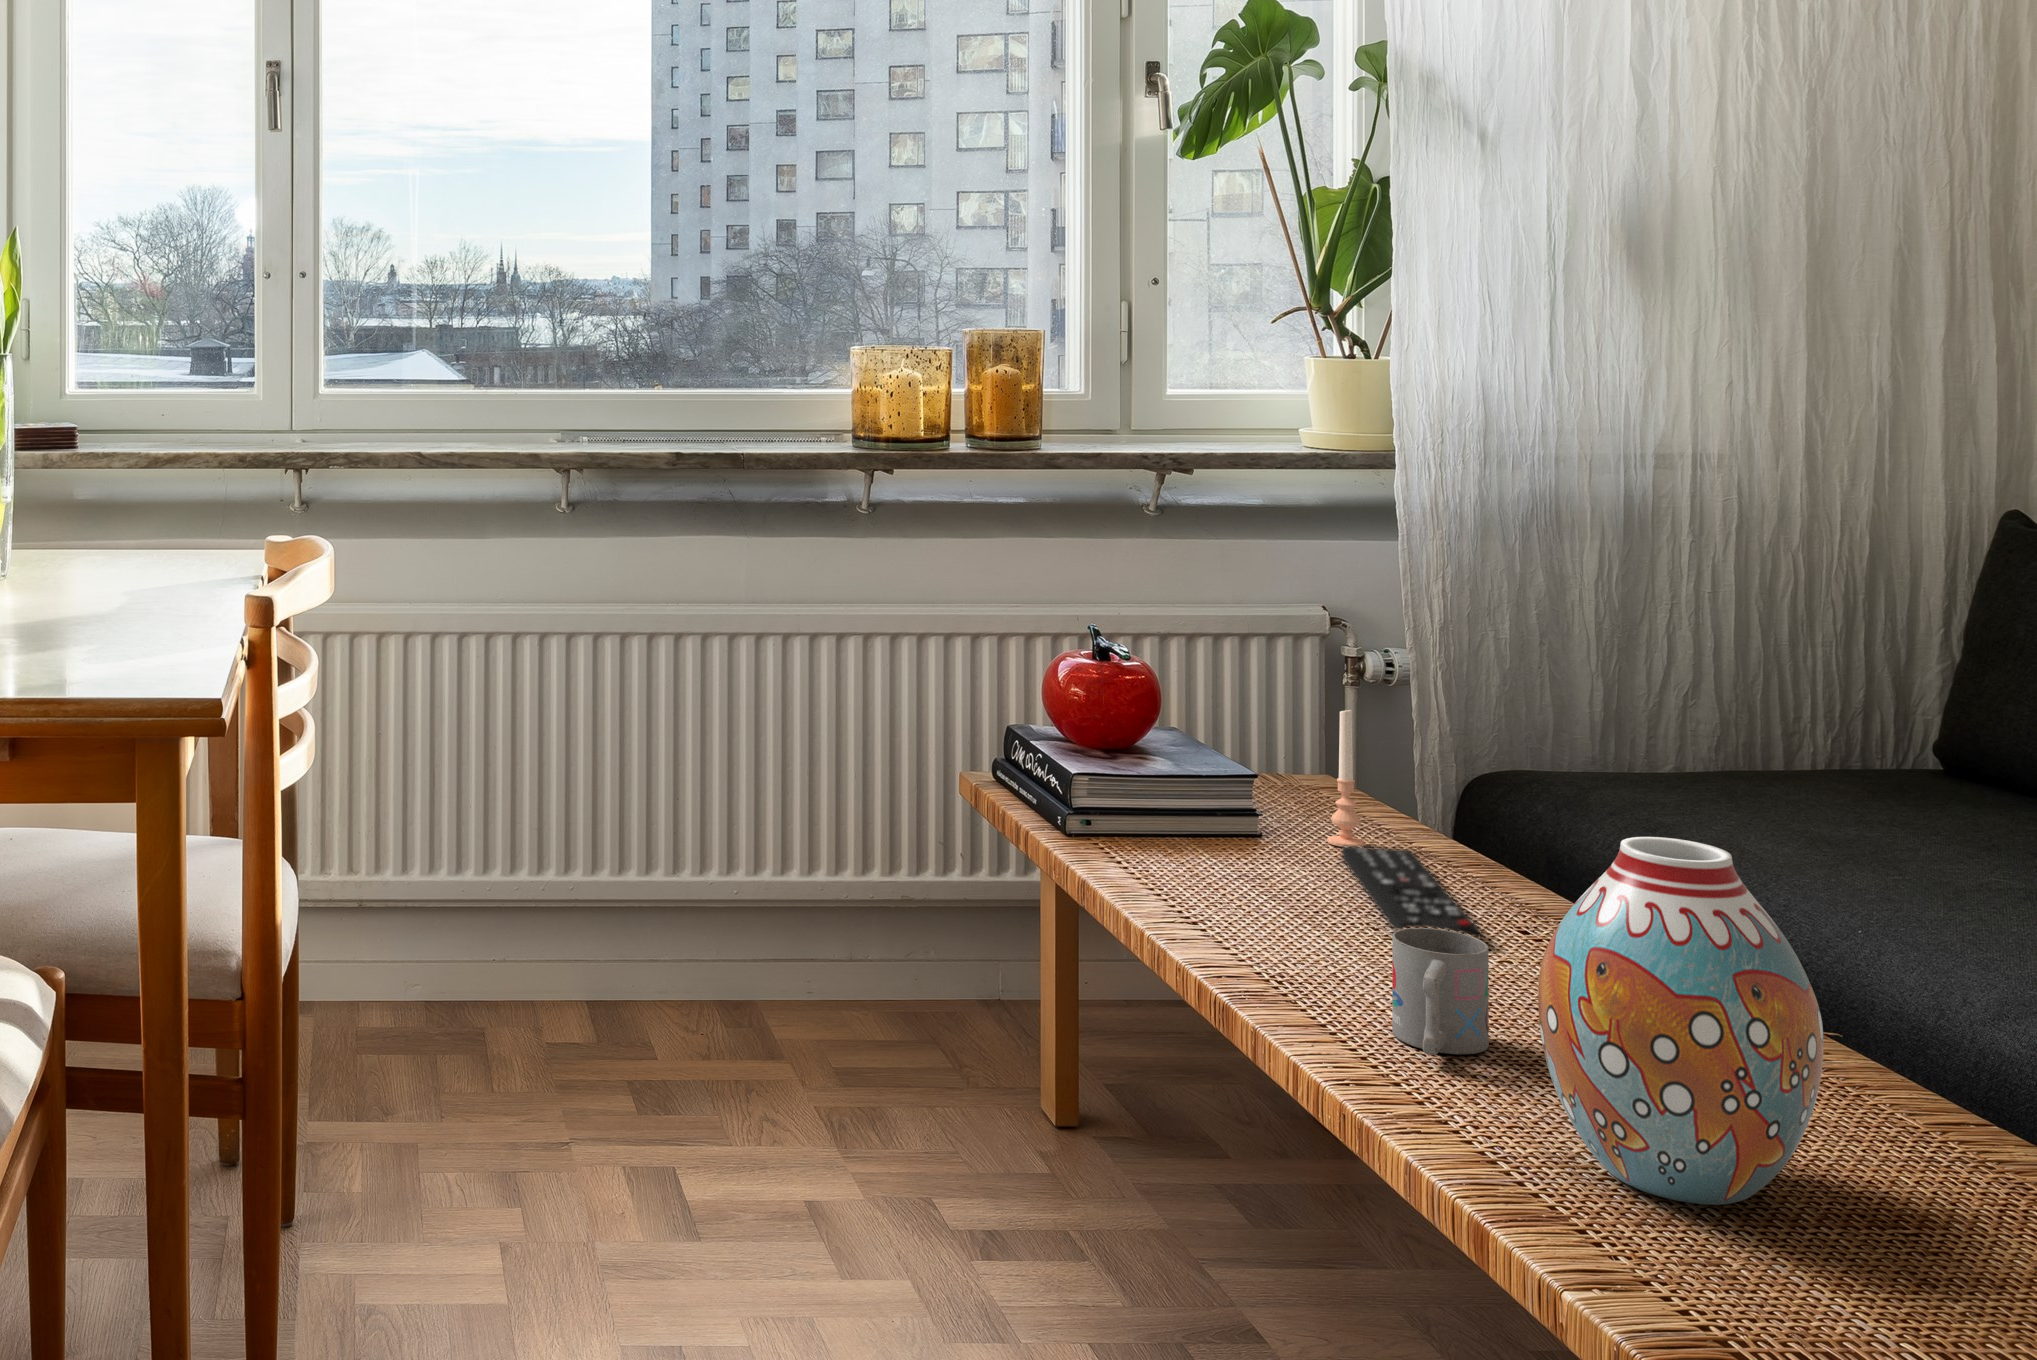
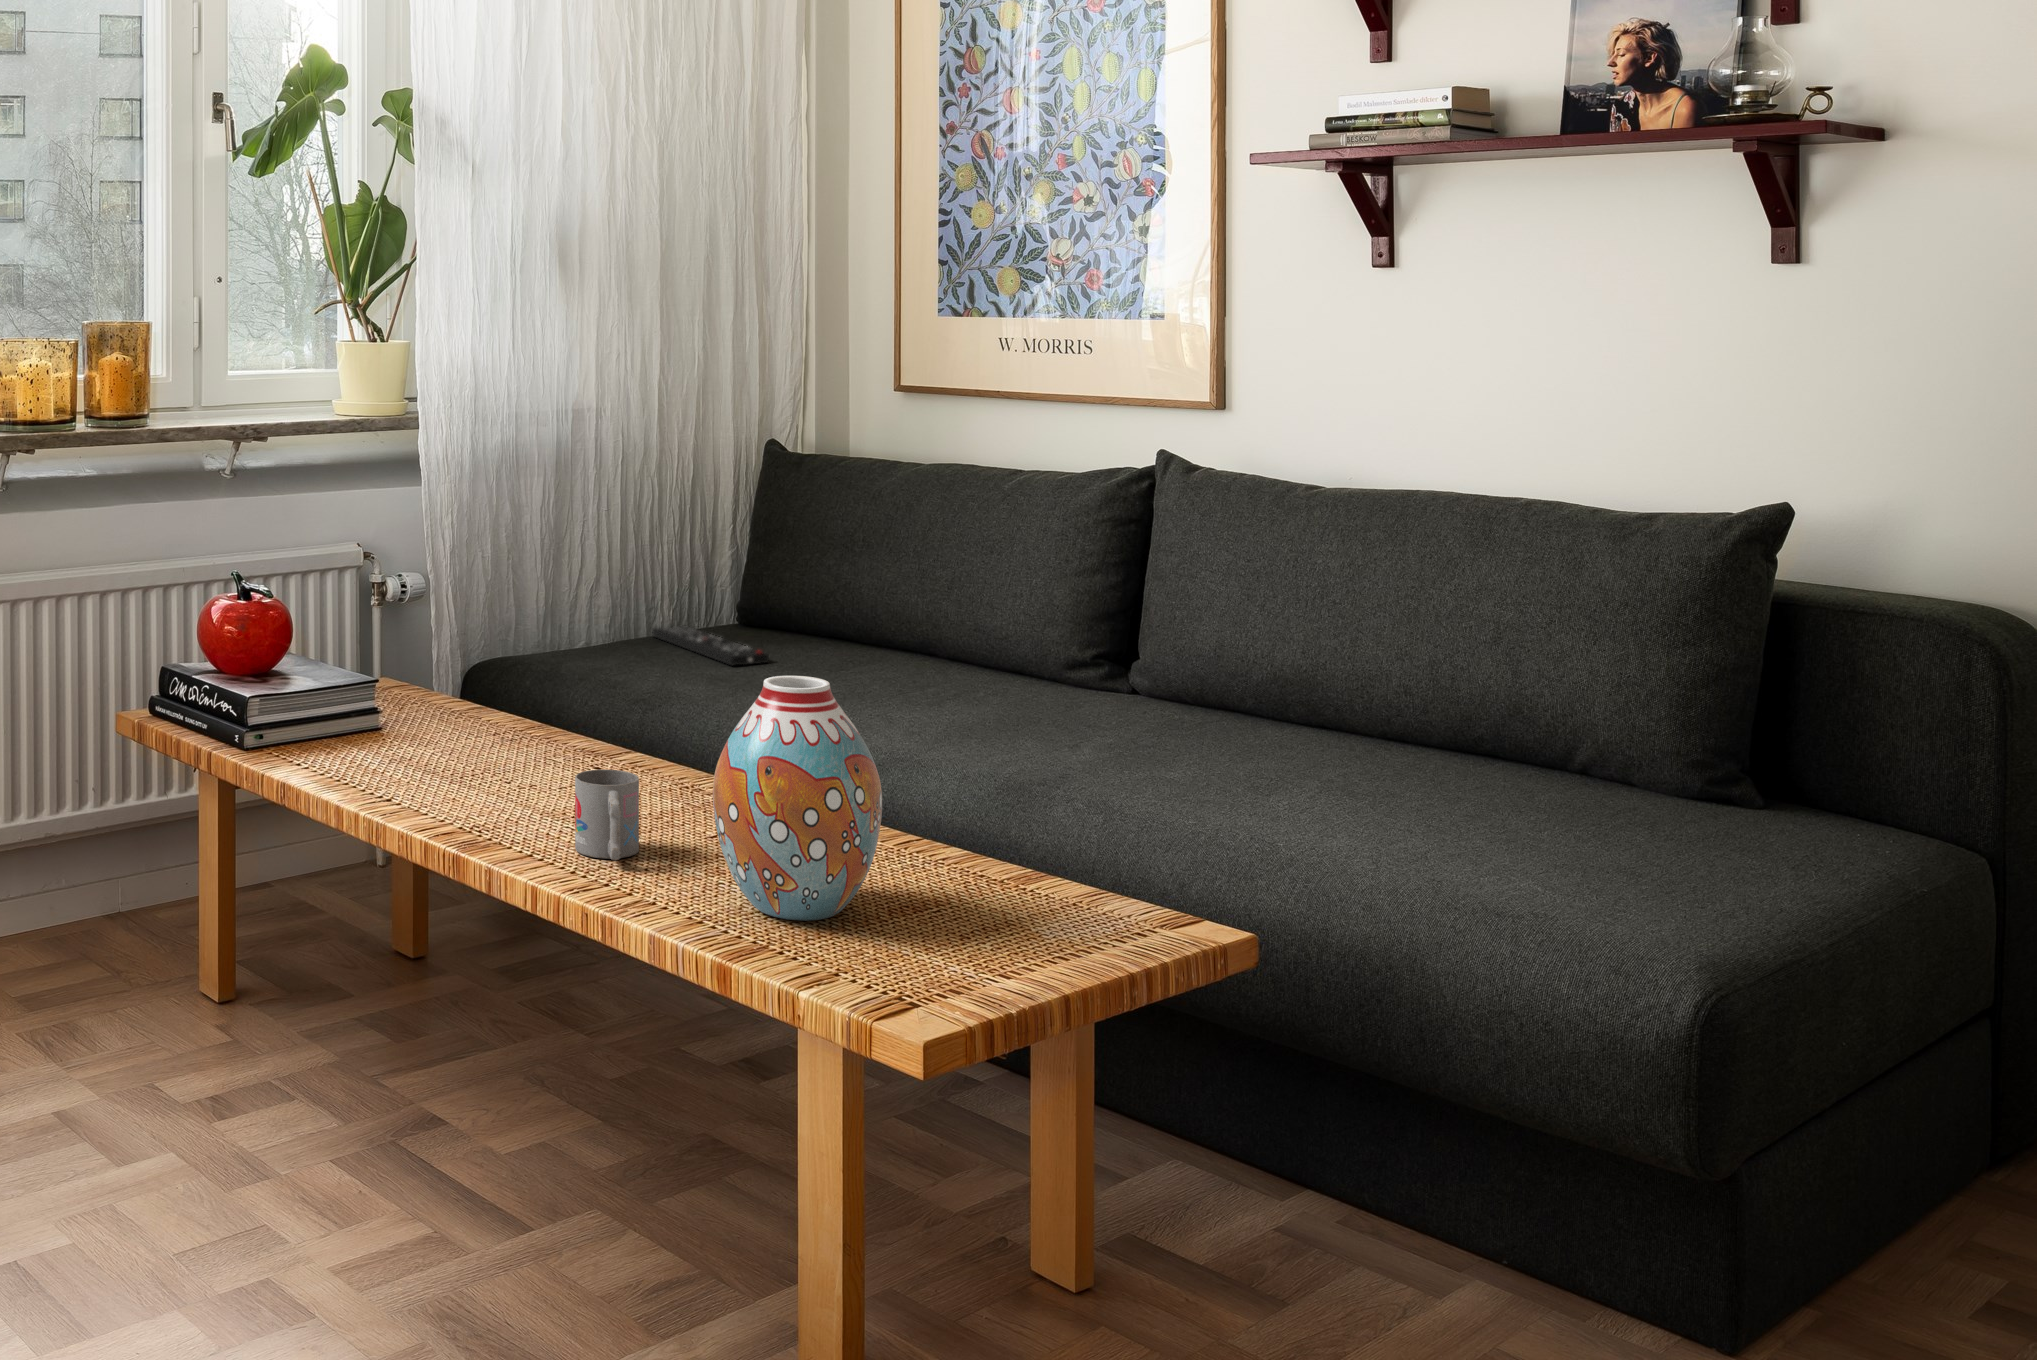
candle: present [1327,708,1364,847] -> none [430,619,456,728]
remote control: present [1342,846,1481,939] -> present [652,626,769,666]

